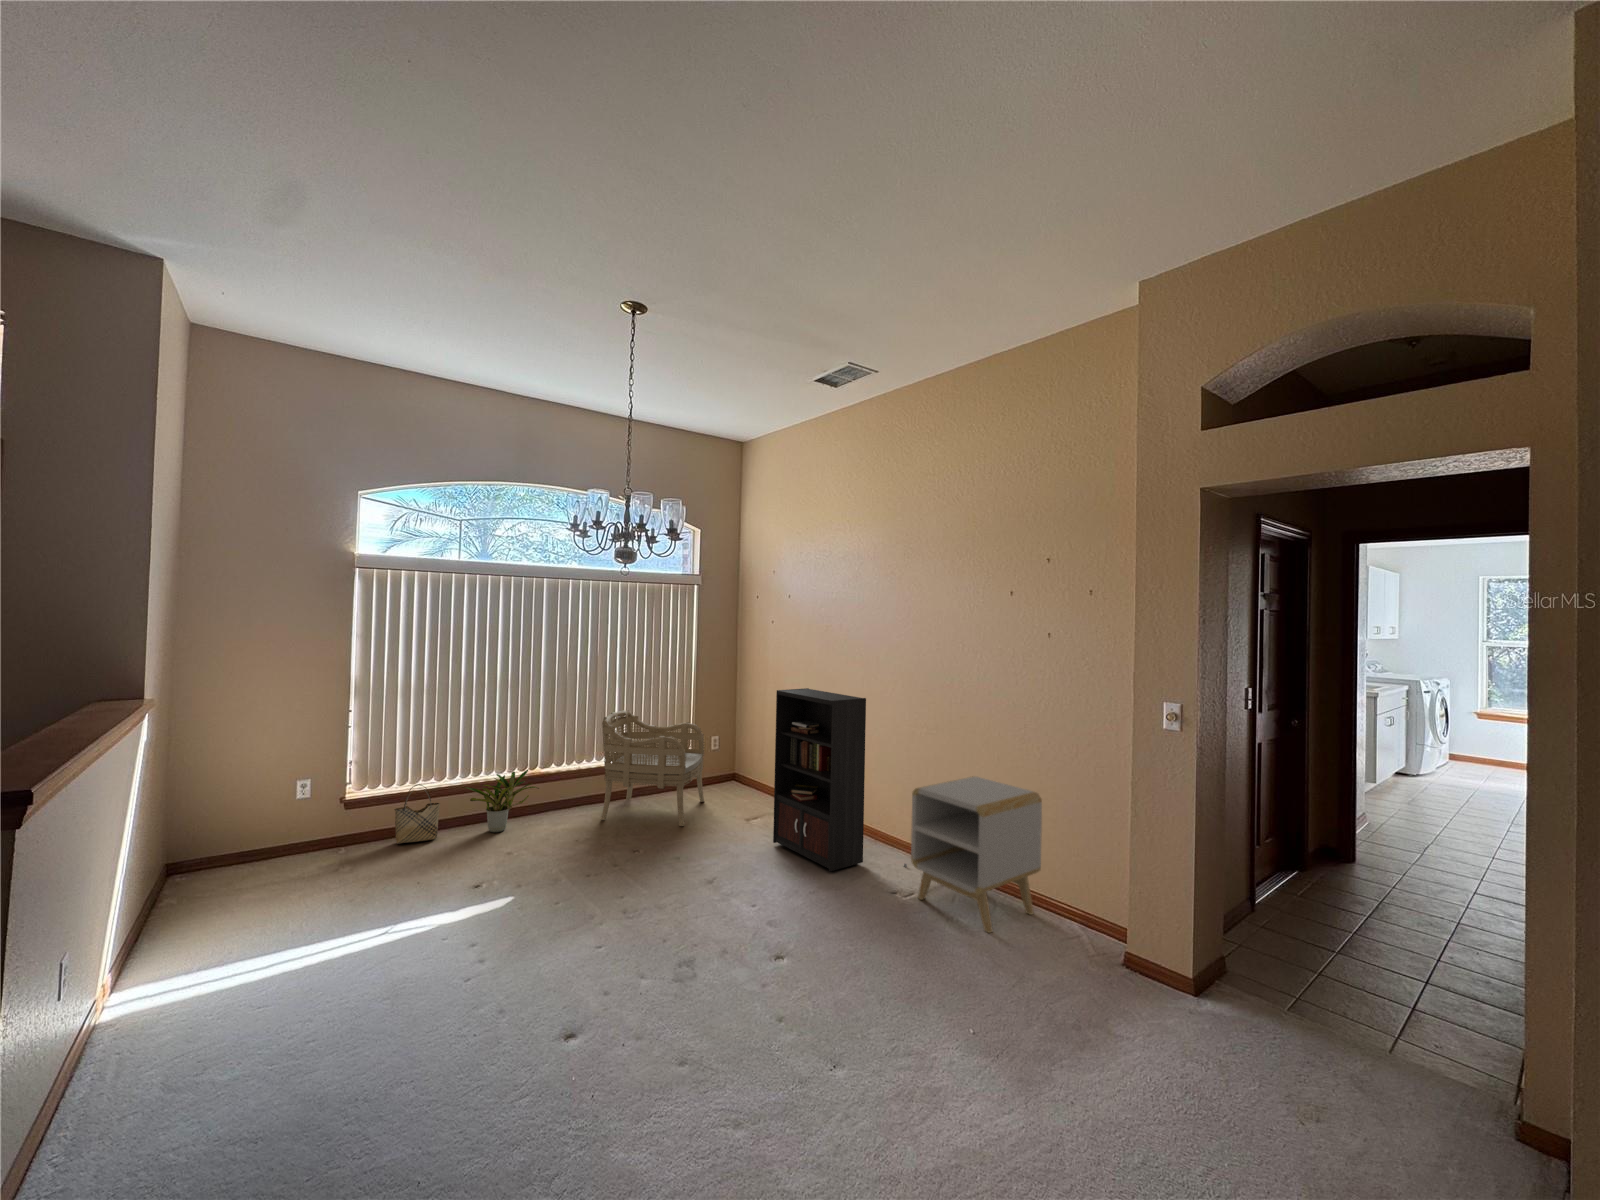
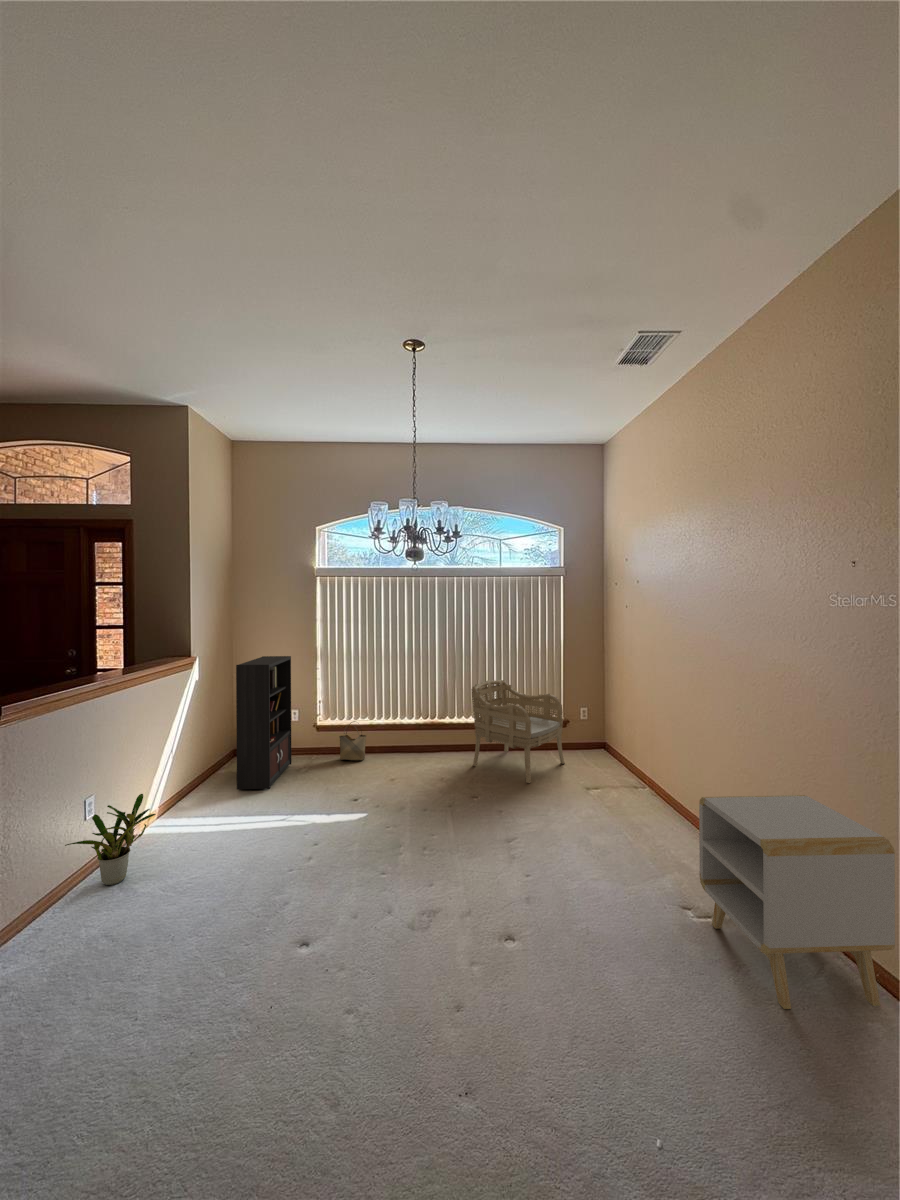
bookcase: present [773,688,907,871] -> present [236,656,291,789]
potted plant: present [465,769,539,832] -> present [65,794,156,885]

